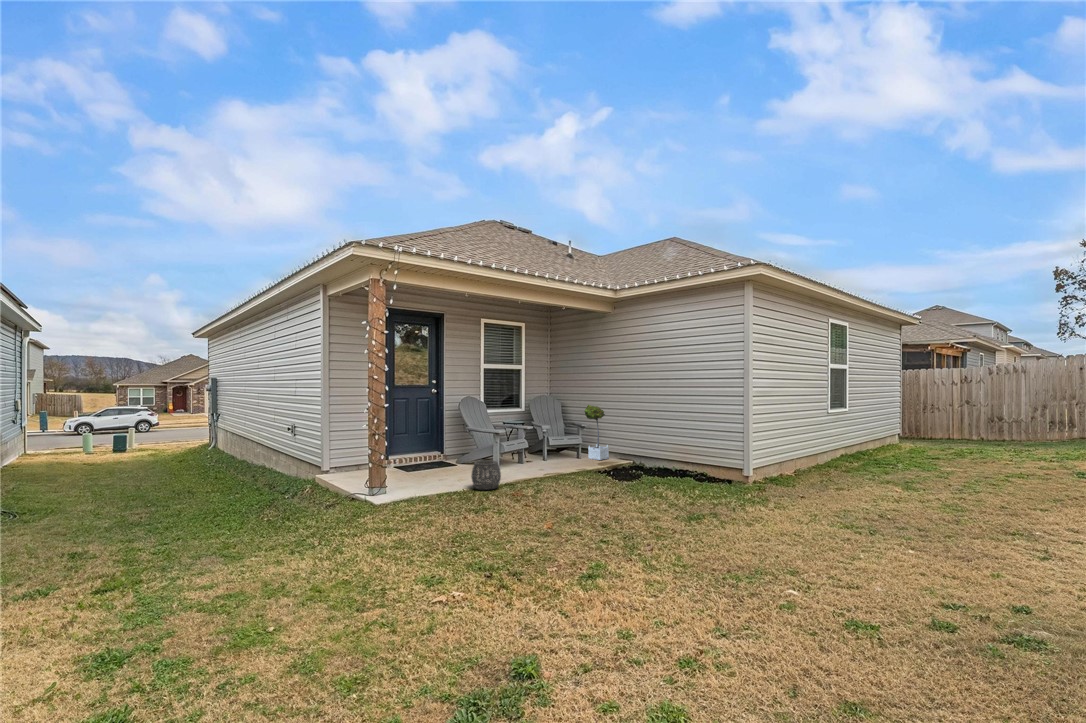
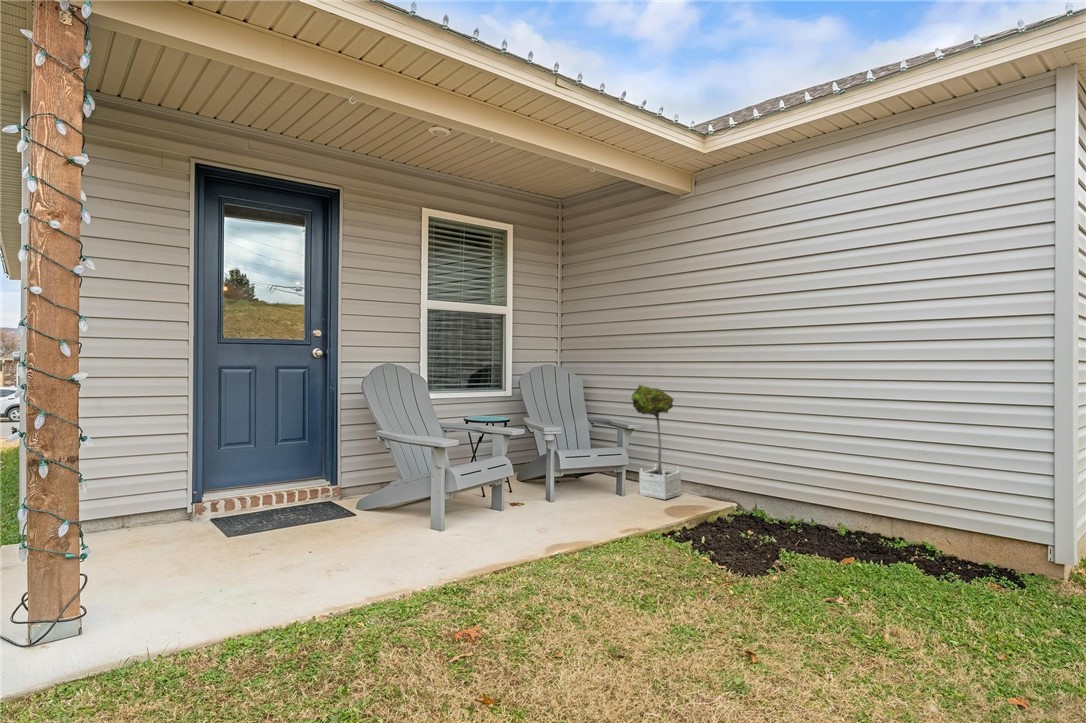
woven basket: present [471,461,501,490] -> none [338,527,424,619]

